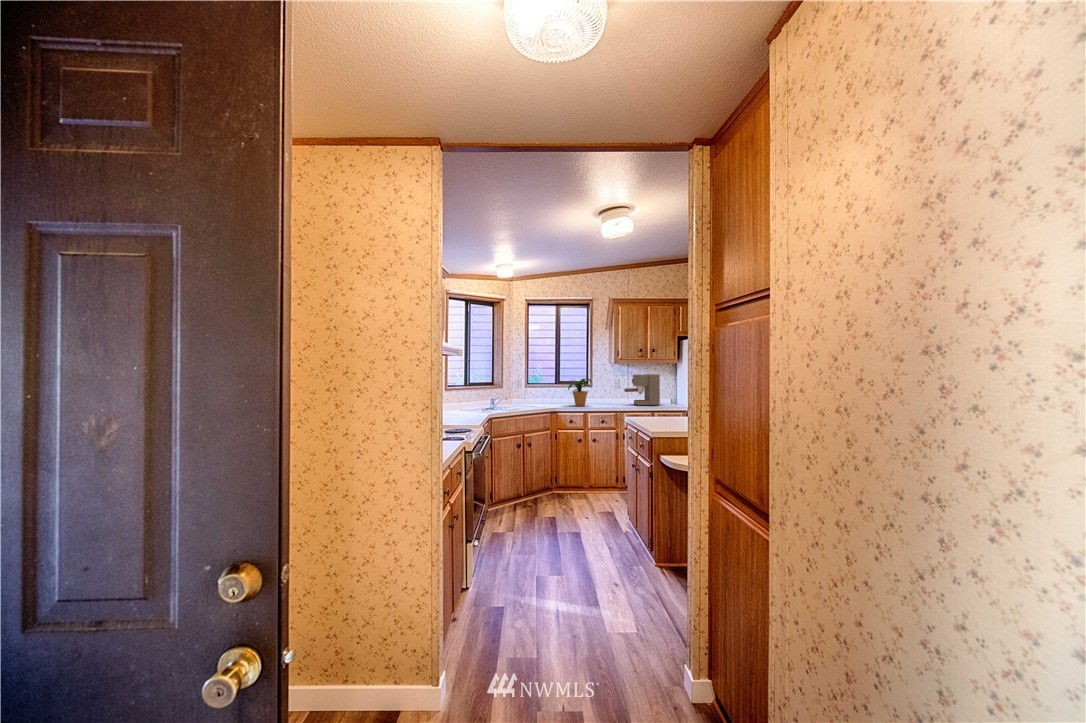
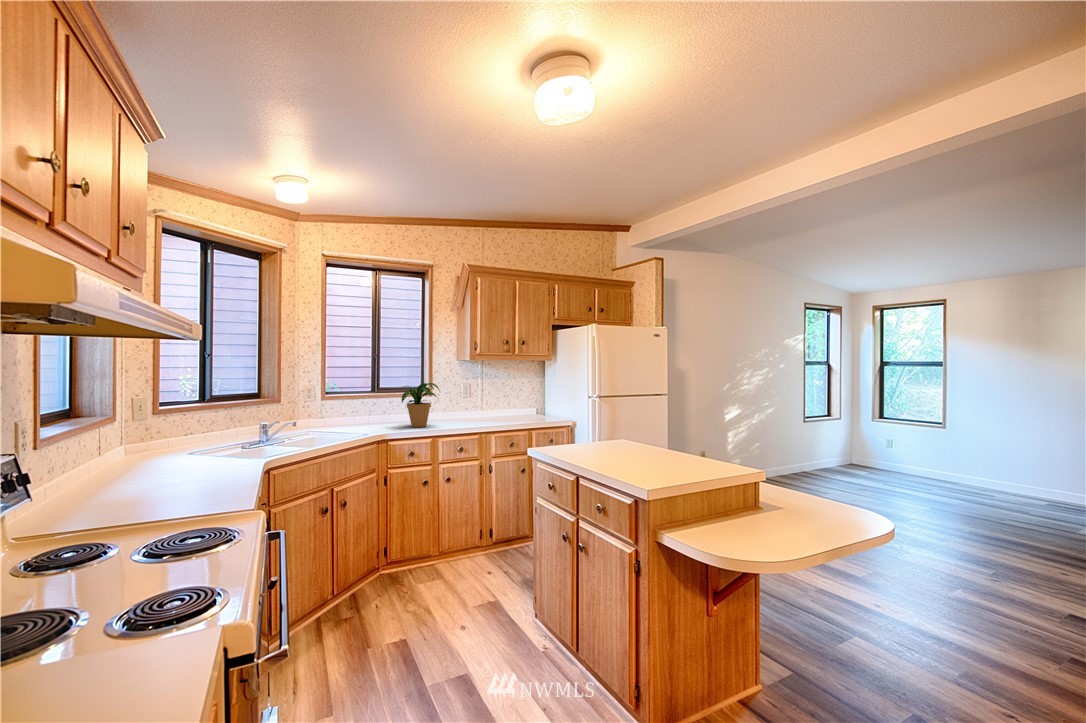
coffee maker: present [624,374,660,406] -> none [484,375,533,421]

